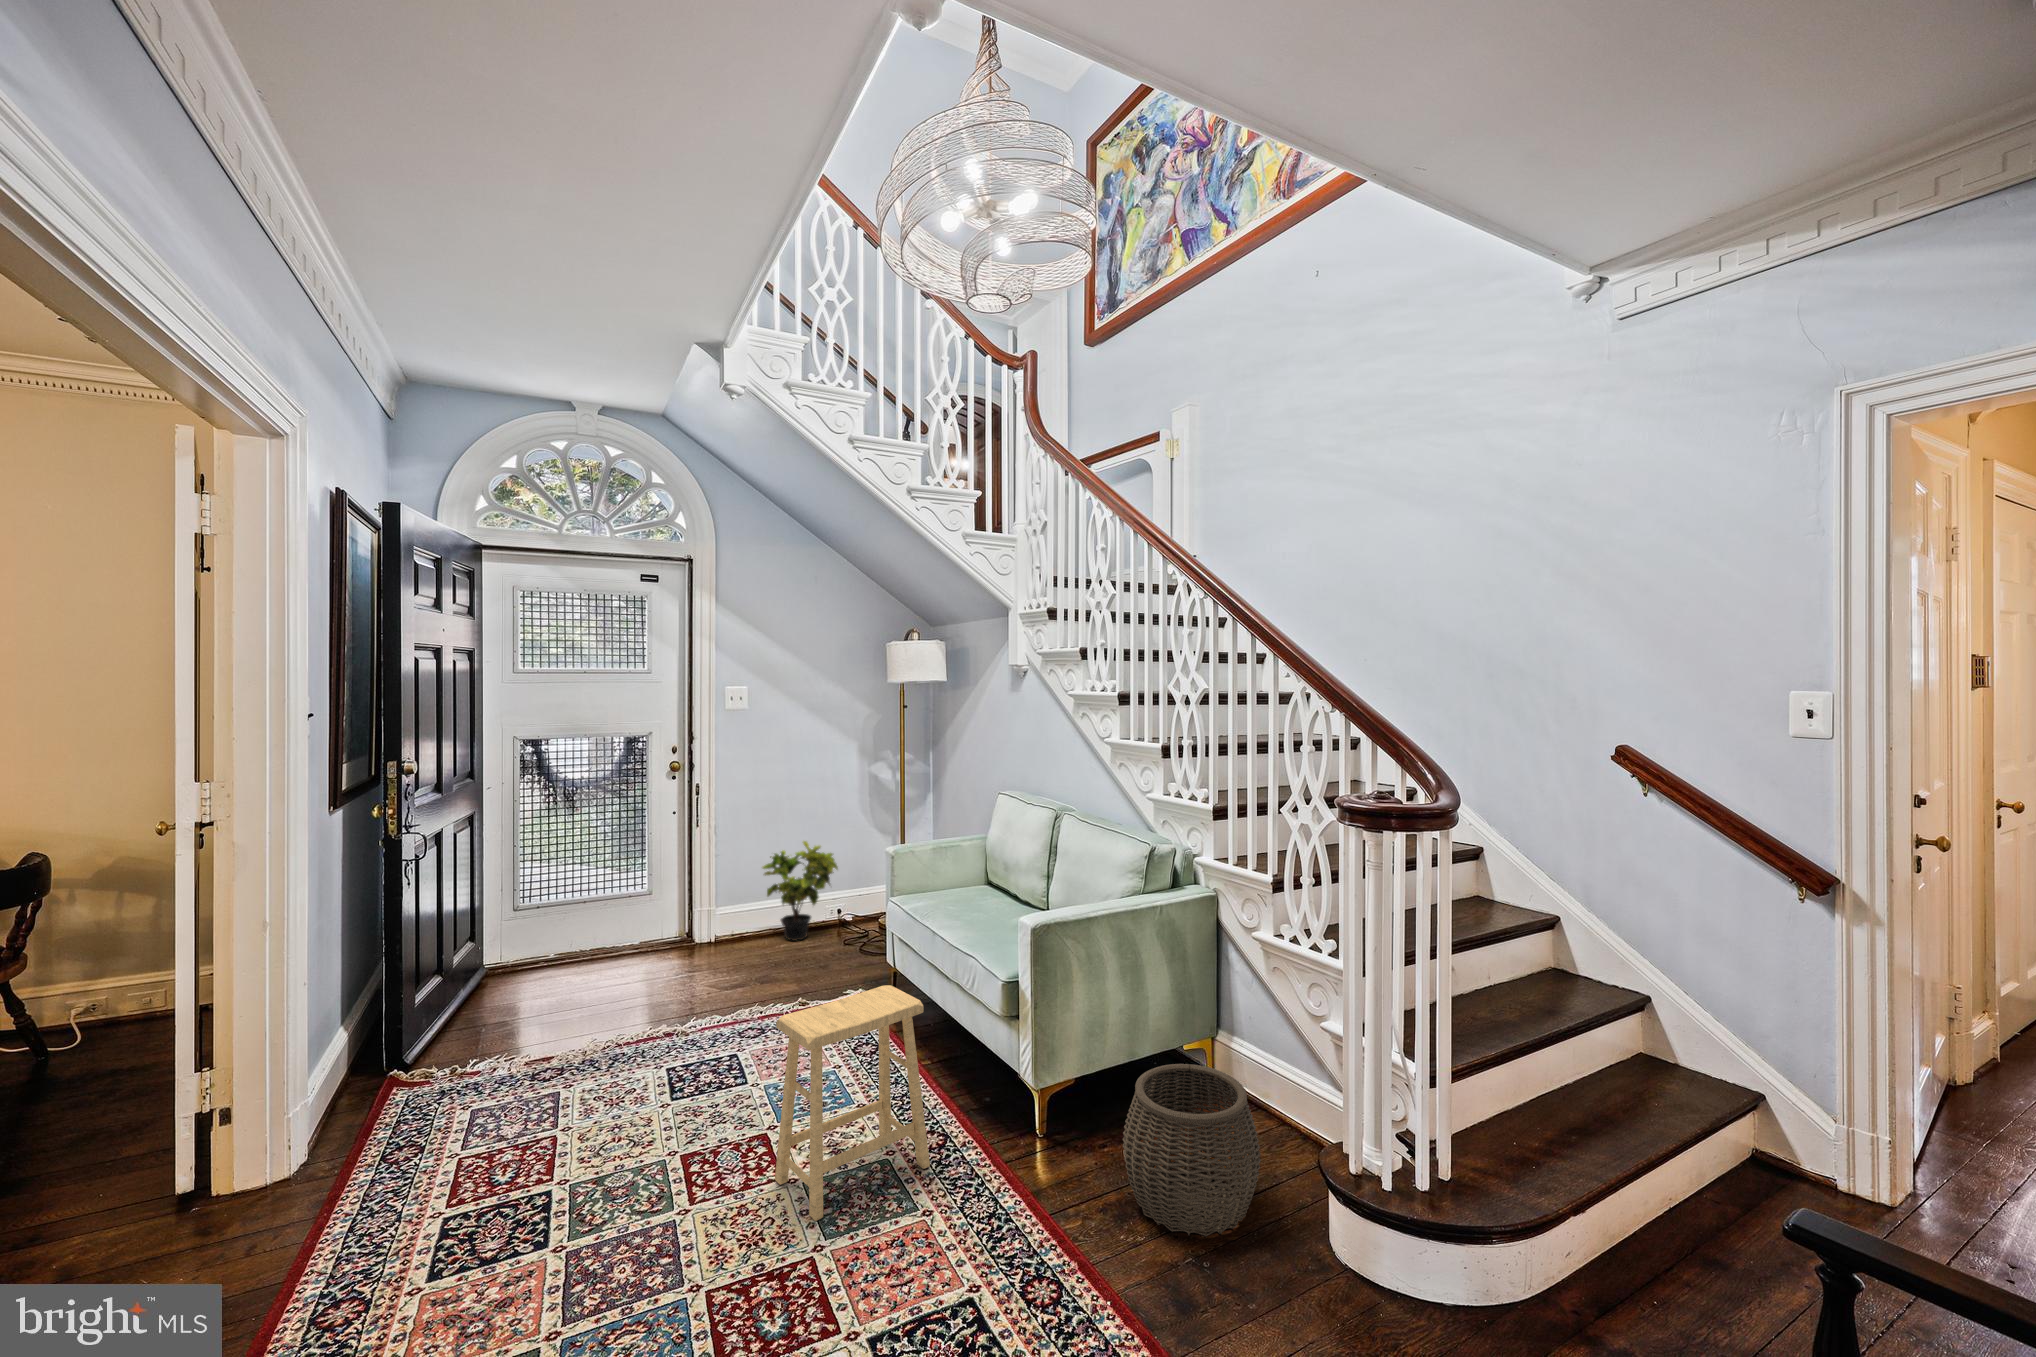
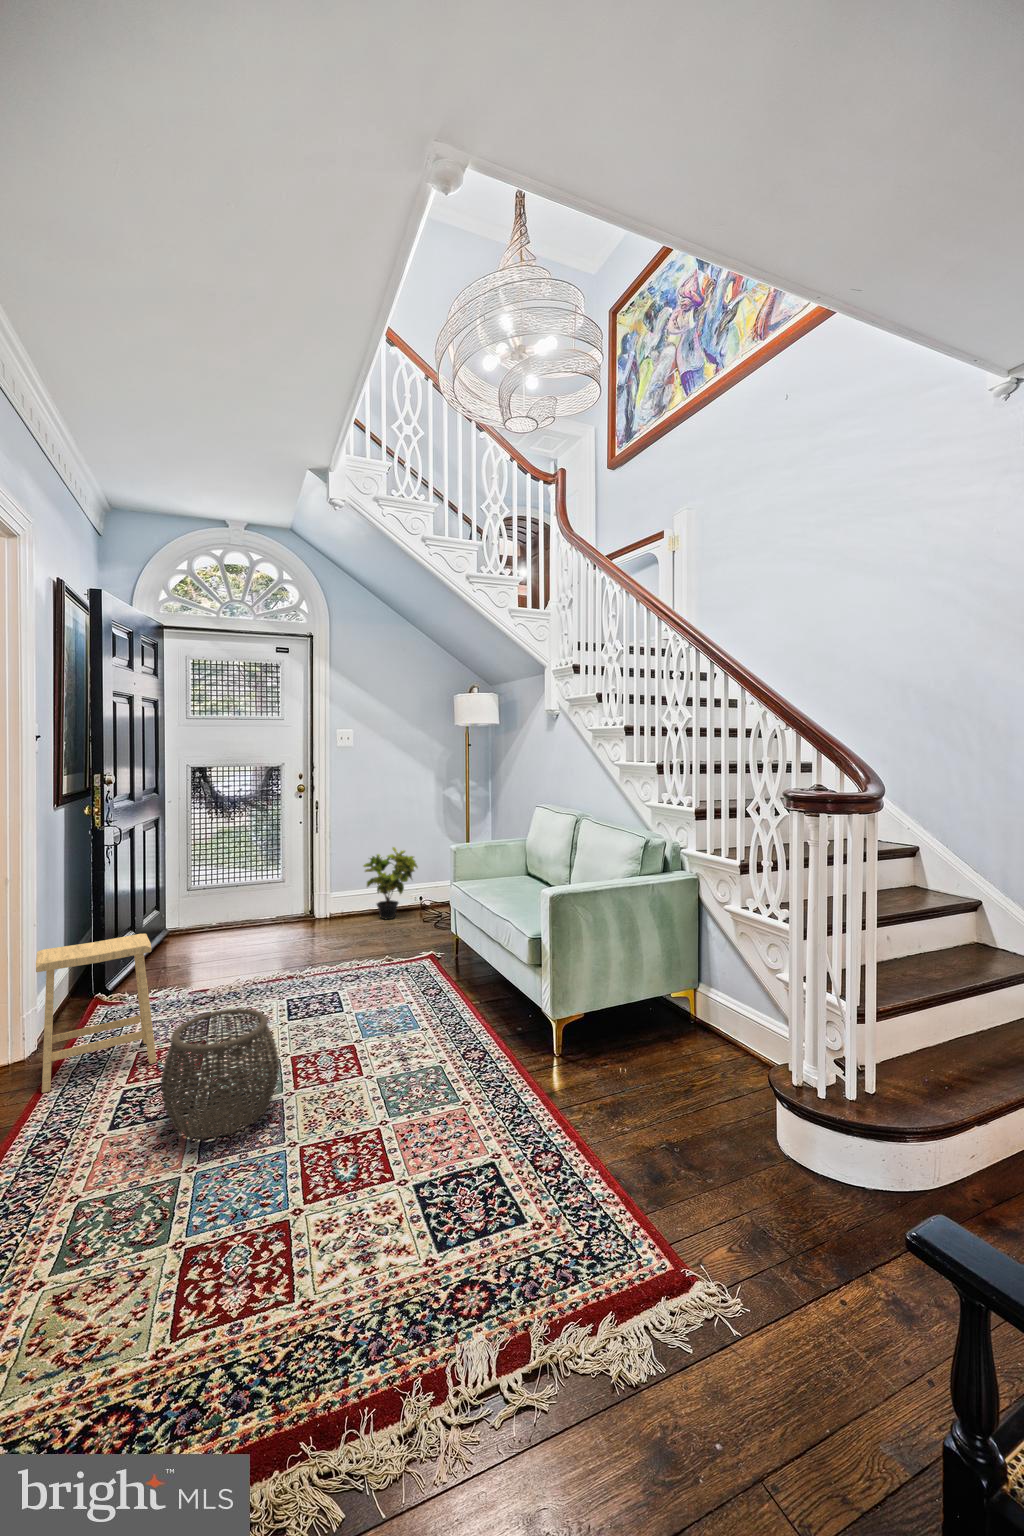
footstool: present [775,985,930,1221] -> present [36,934,157,1093]
woven basket: present [1123,1064,1261,1237] -> present [161,1009,279,1140]

